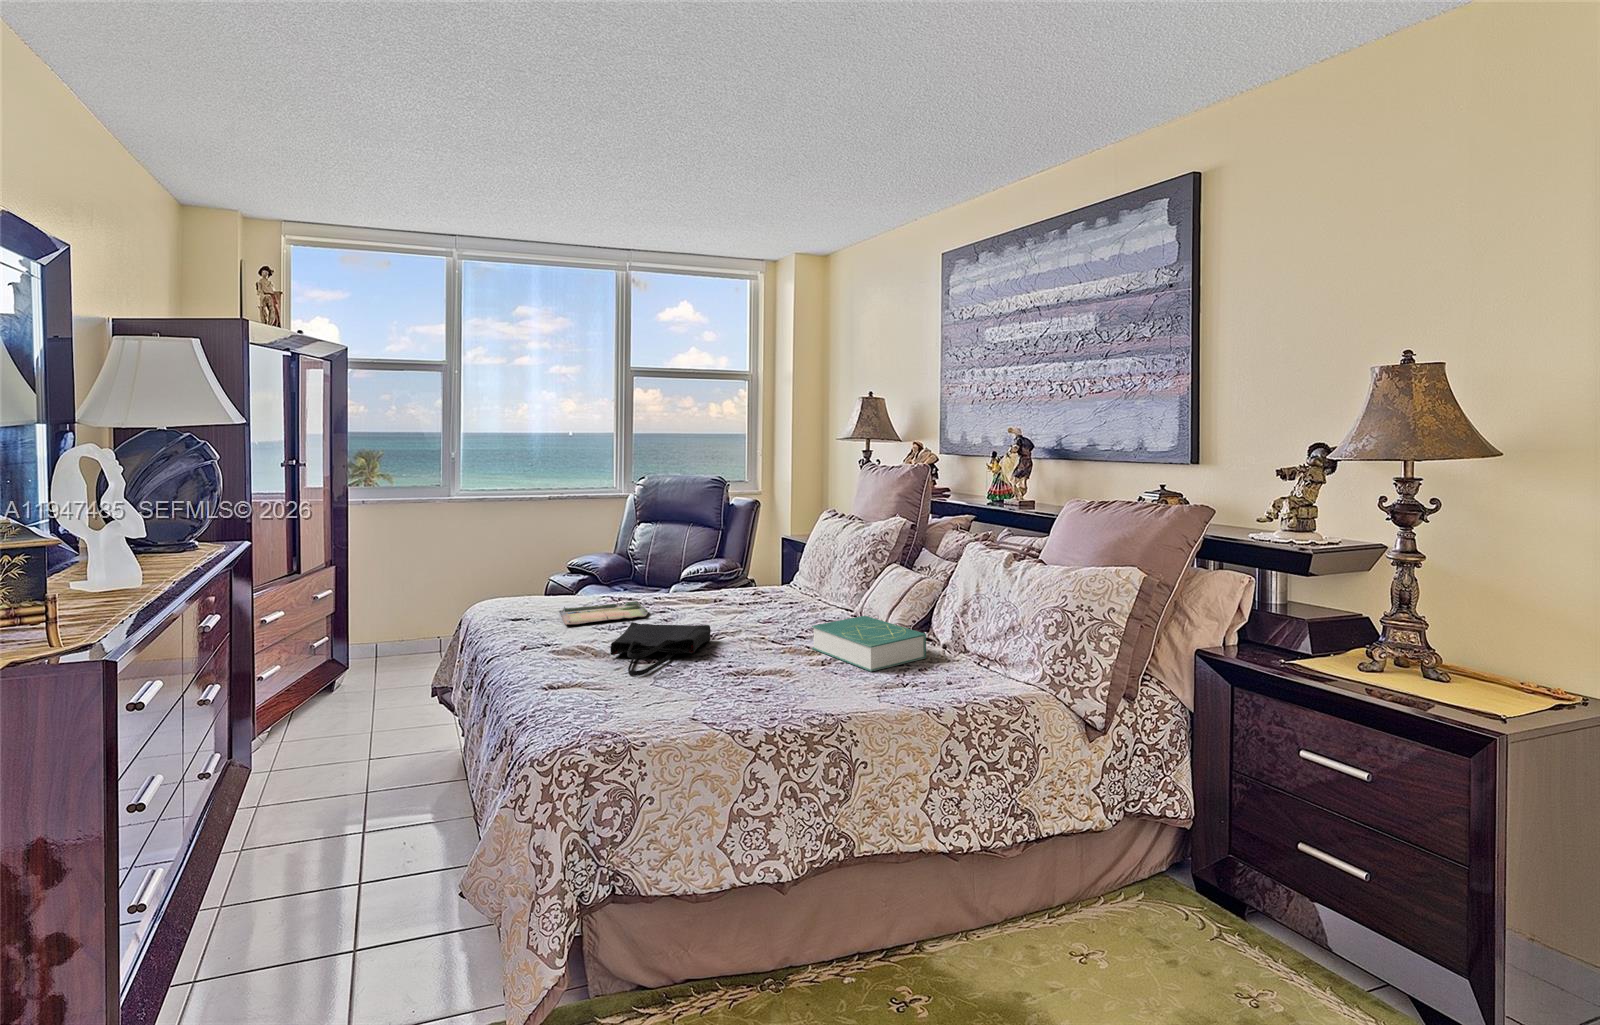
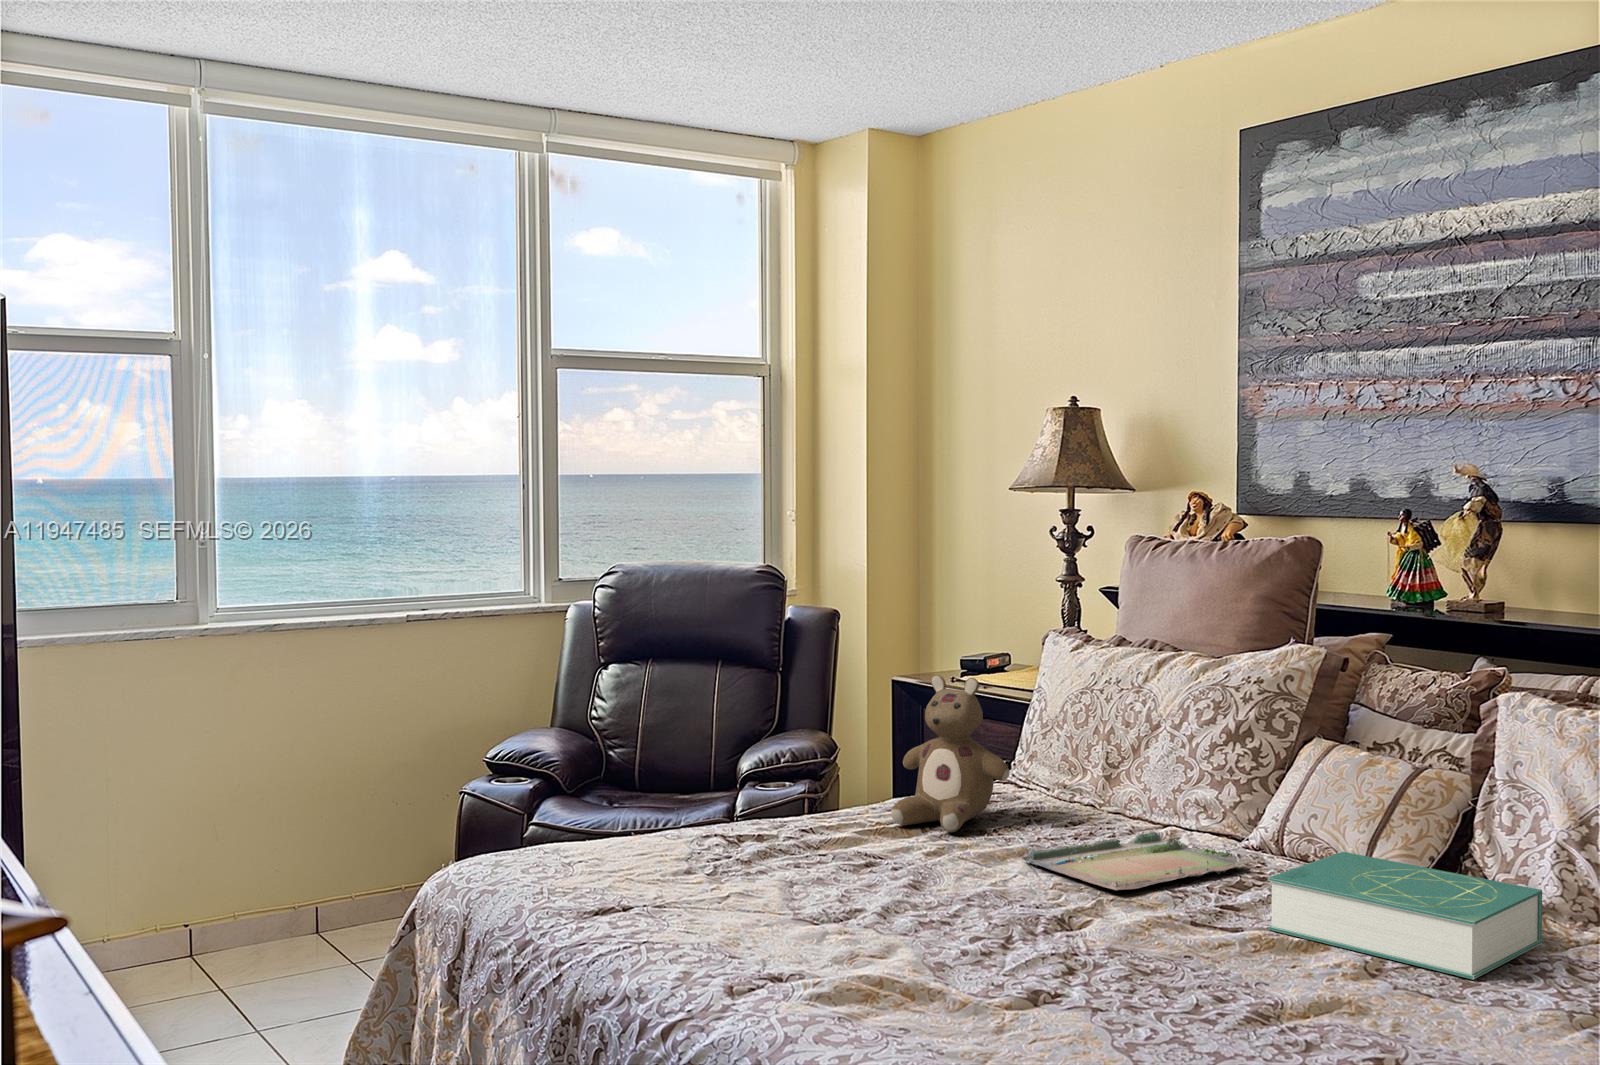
stuffed bear: none [707,532,761,604] -> present [891,675,1009,832]
tray: present [559,601,648,625] -> present [1023,832,1246,891]
tote bag: present [610,622,711,676] -> none [833,878,1043,1008]

